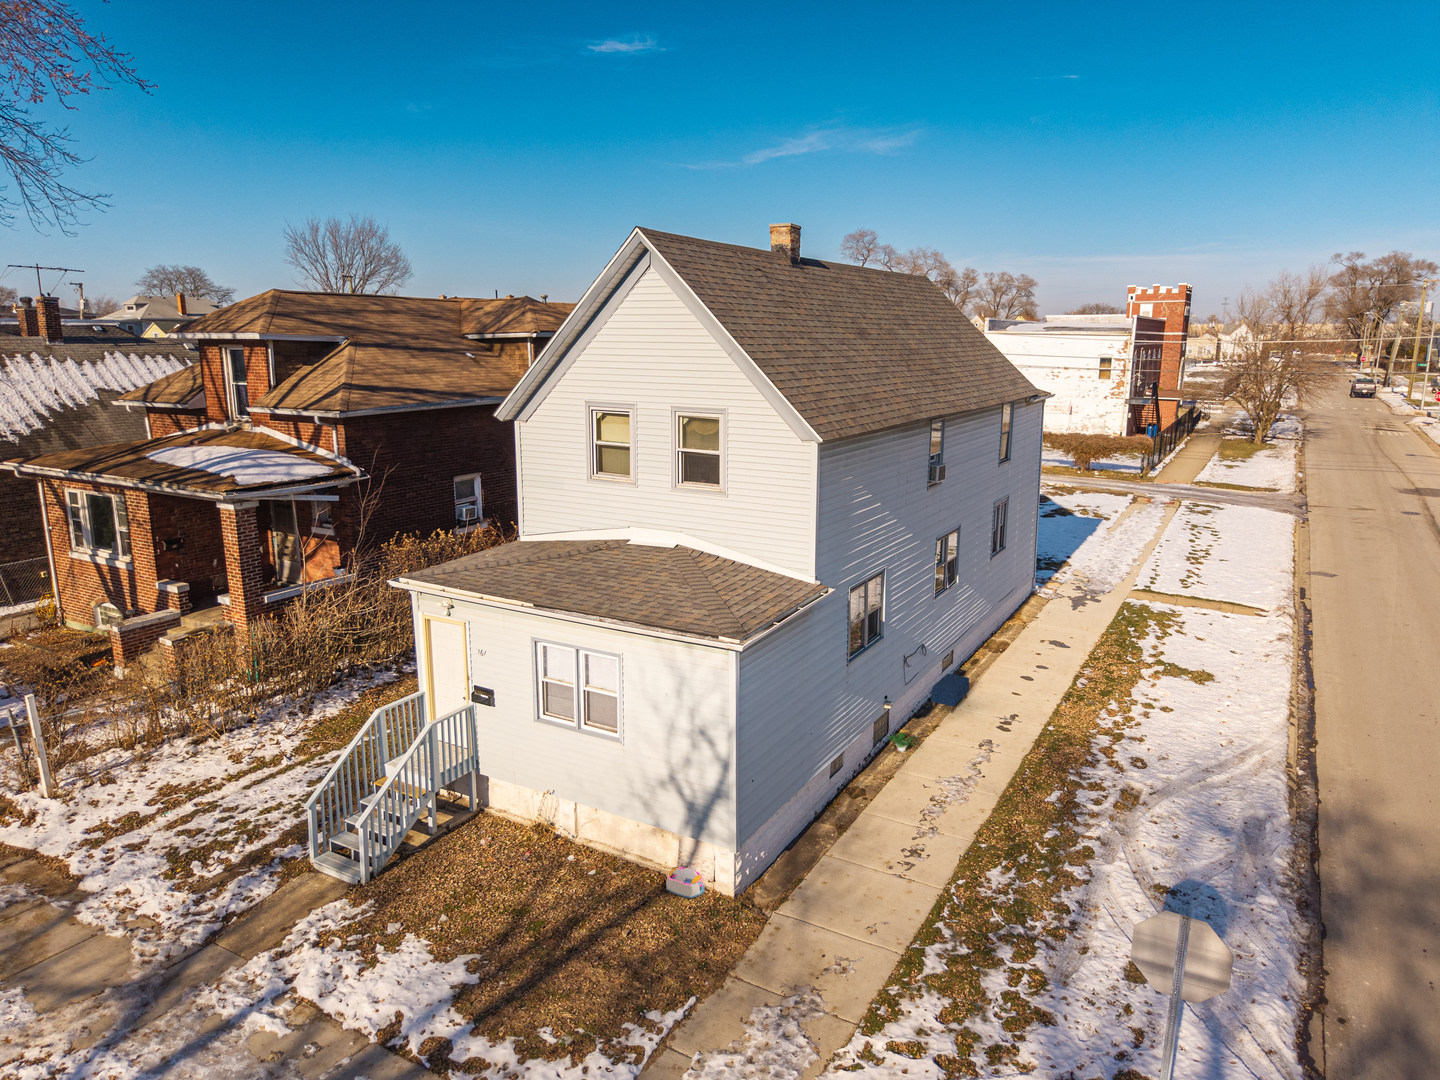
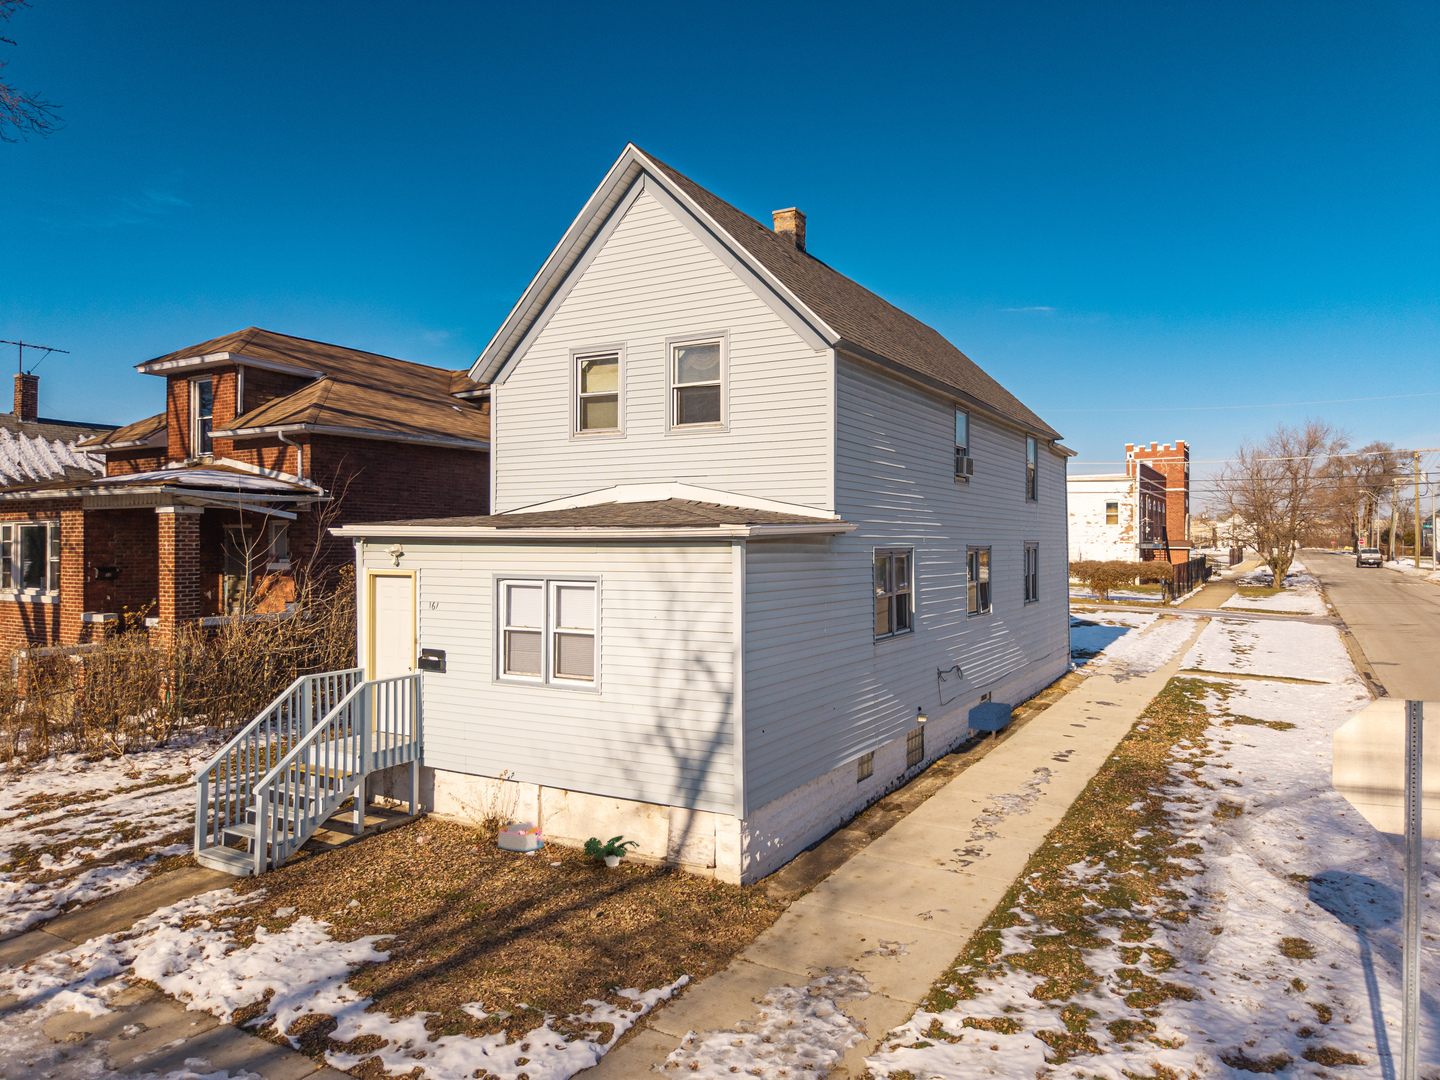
potted plant: present [888,732,918,752] -> present [584,835,640,867]
storage bin: present [666,867,704,898] -> present [497,821,544,852]

